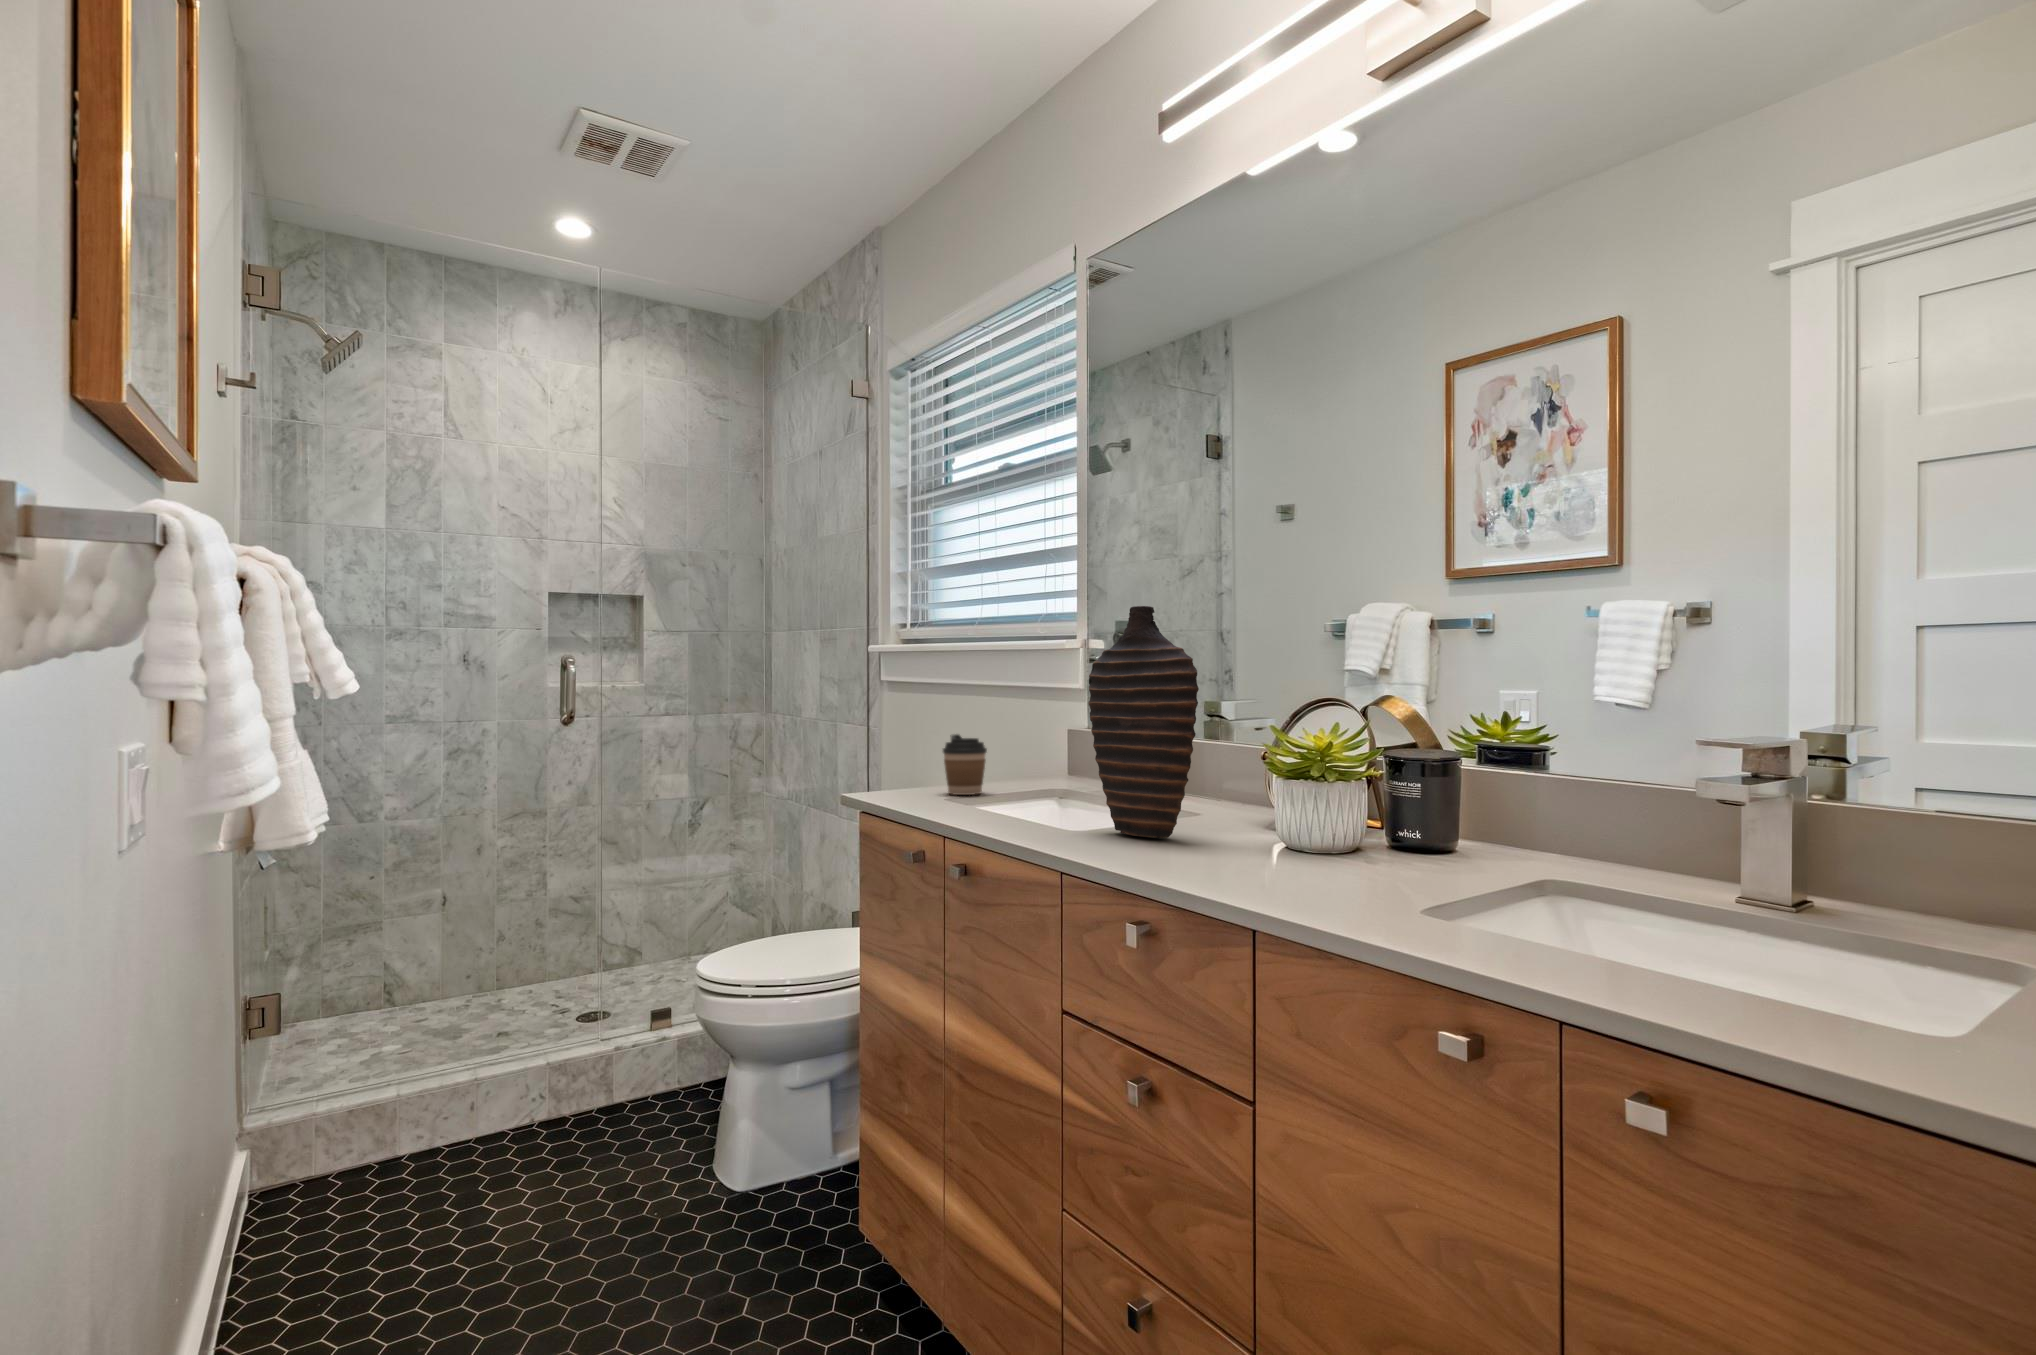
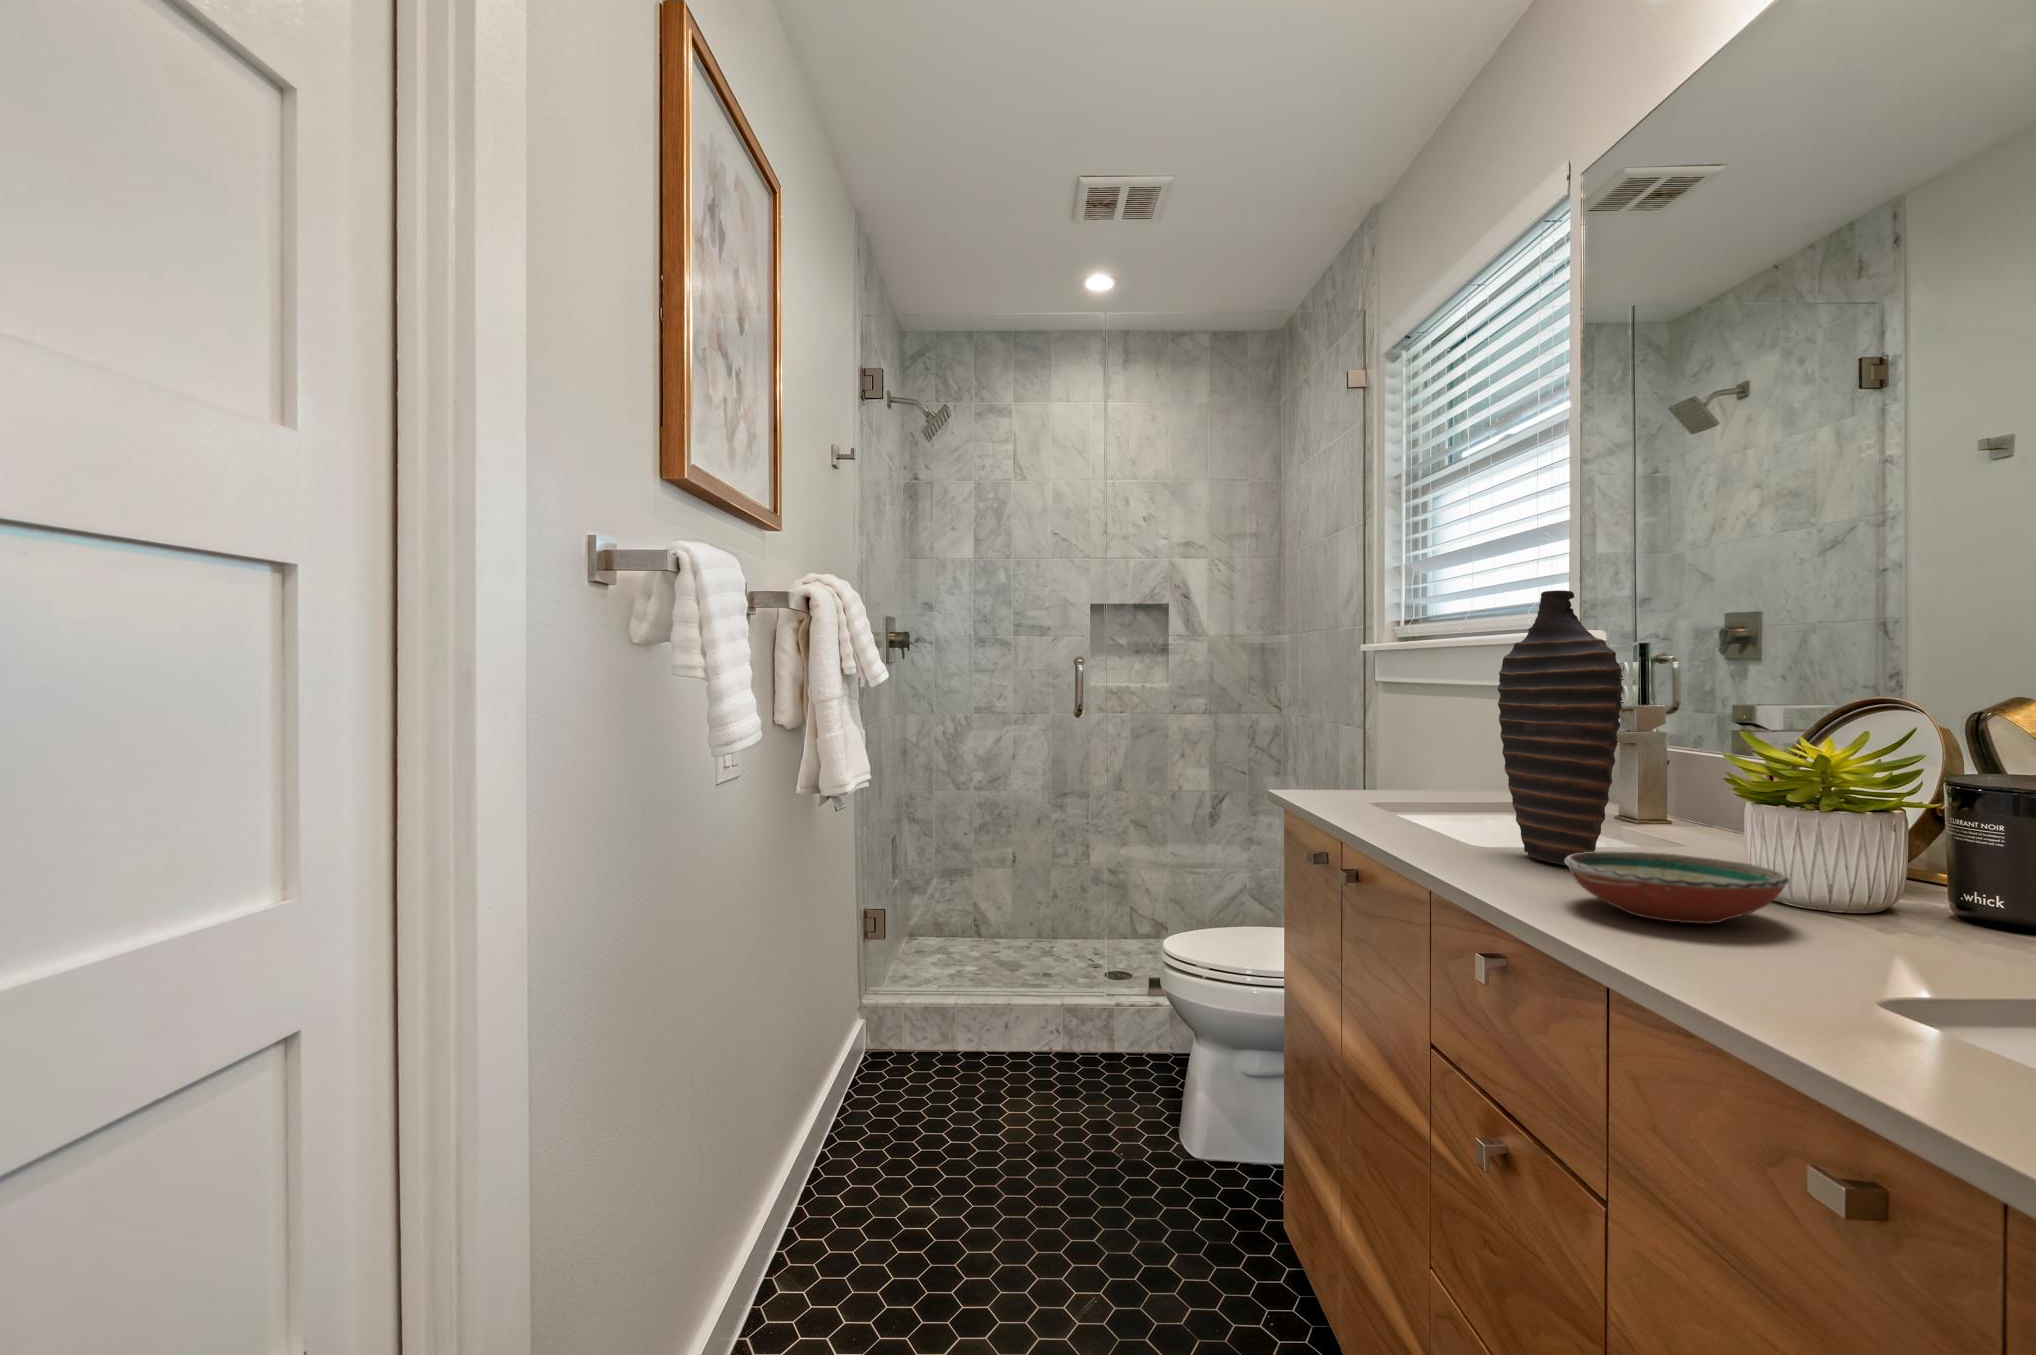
coffee cup: present [943,734,987,795] -> none [1384,735,1435,800]
decorative bowl: none [1189,819,1339,871] -> present [1565,852,1789,924]

